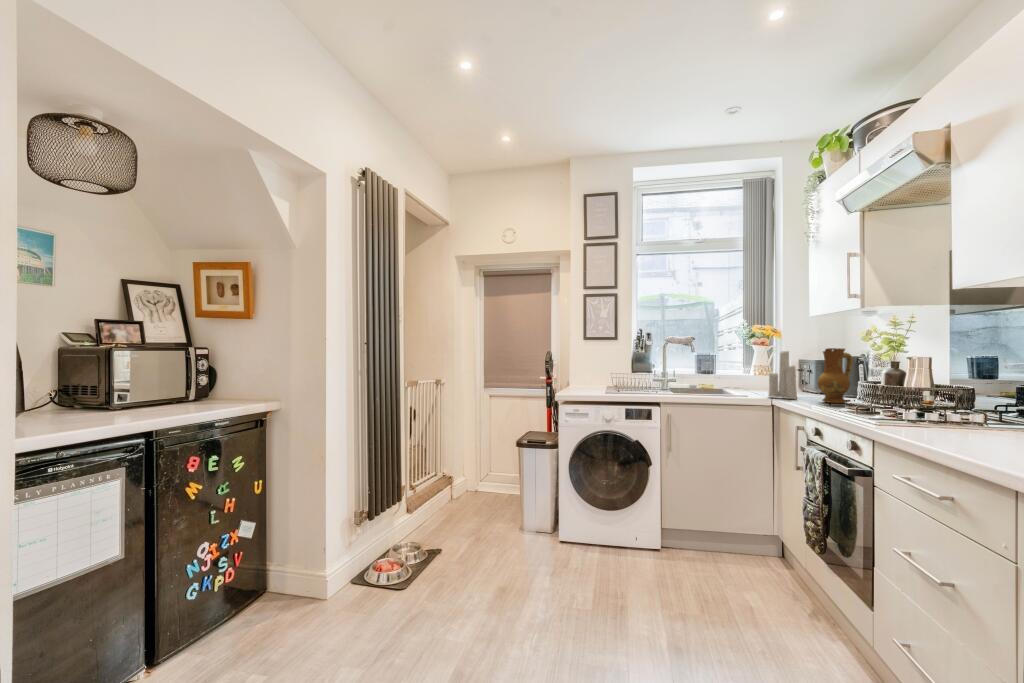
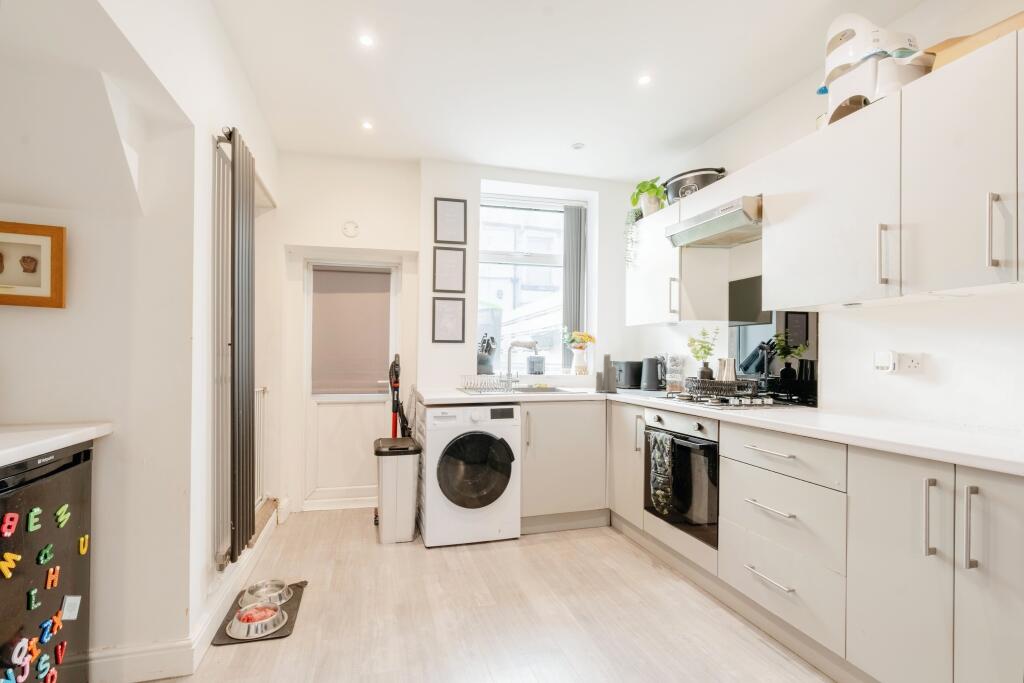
ceramic jug: present [818,348,853,403] -> none [633,352,654,394]

